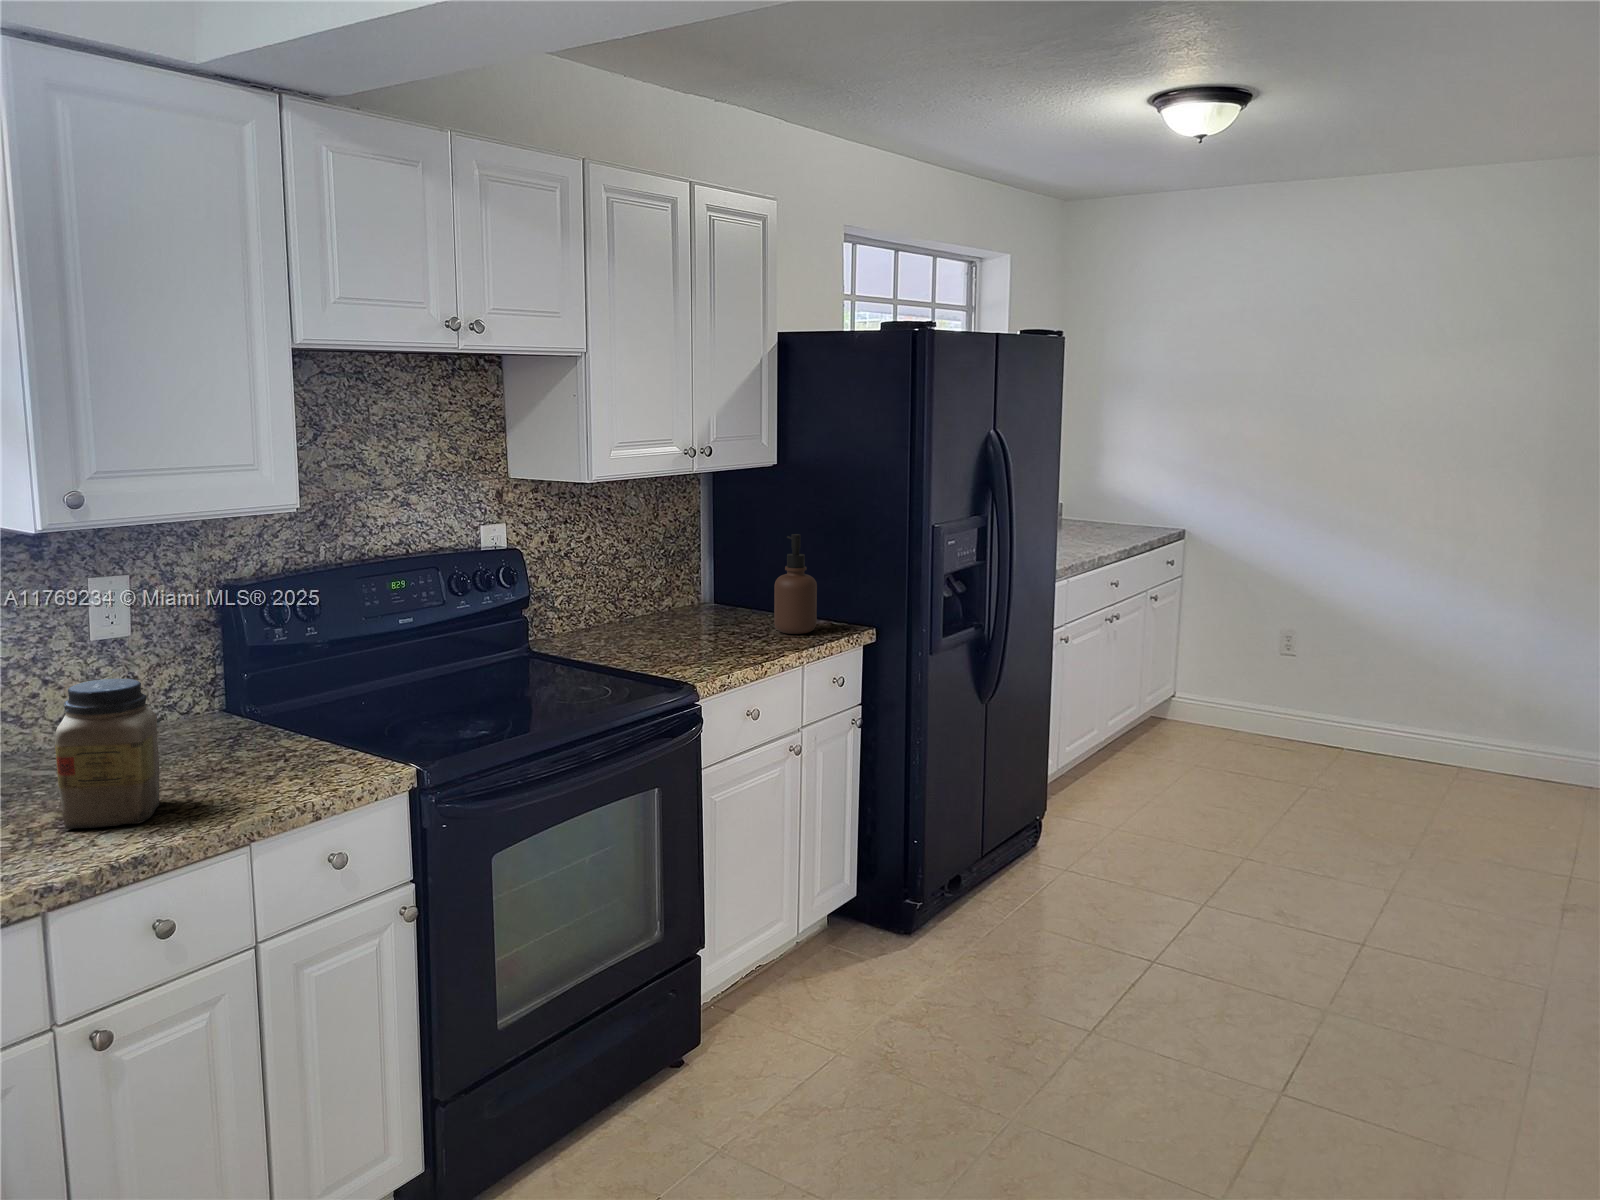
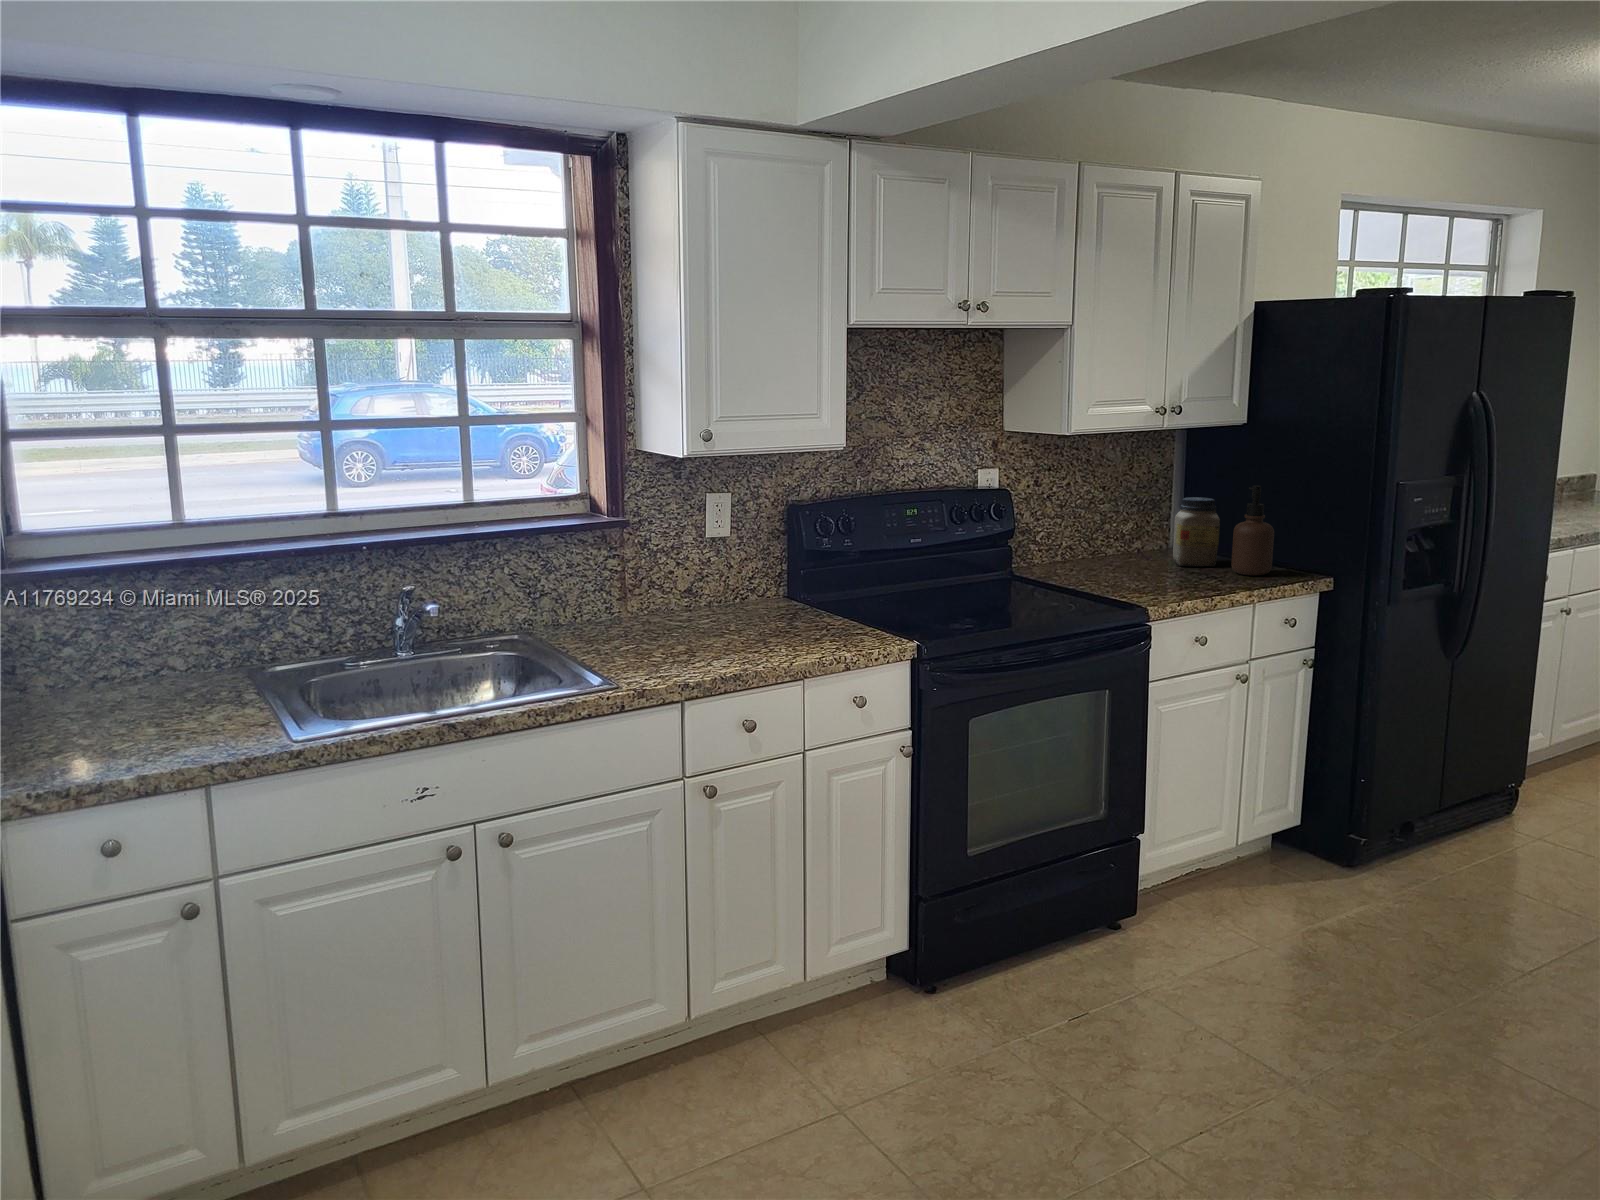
jar: present [55,679,160,829] -> present [1173,497,1220,566]

